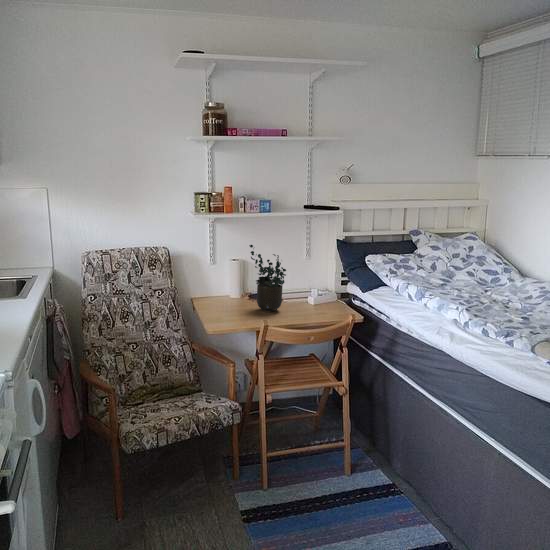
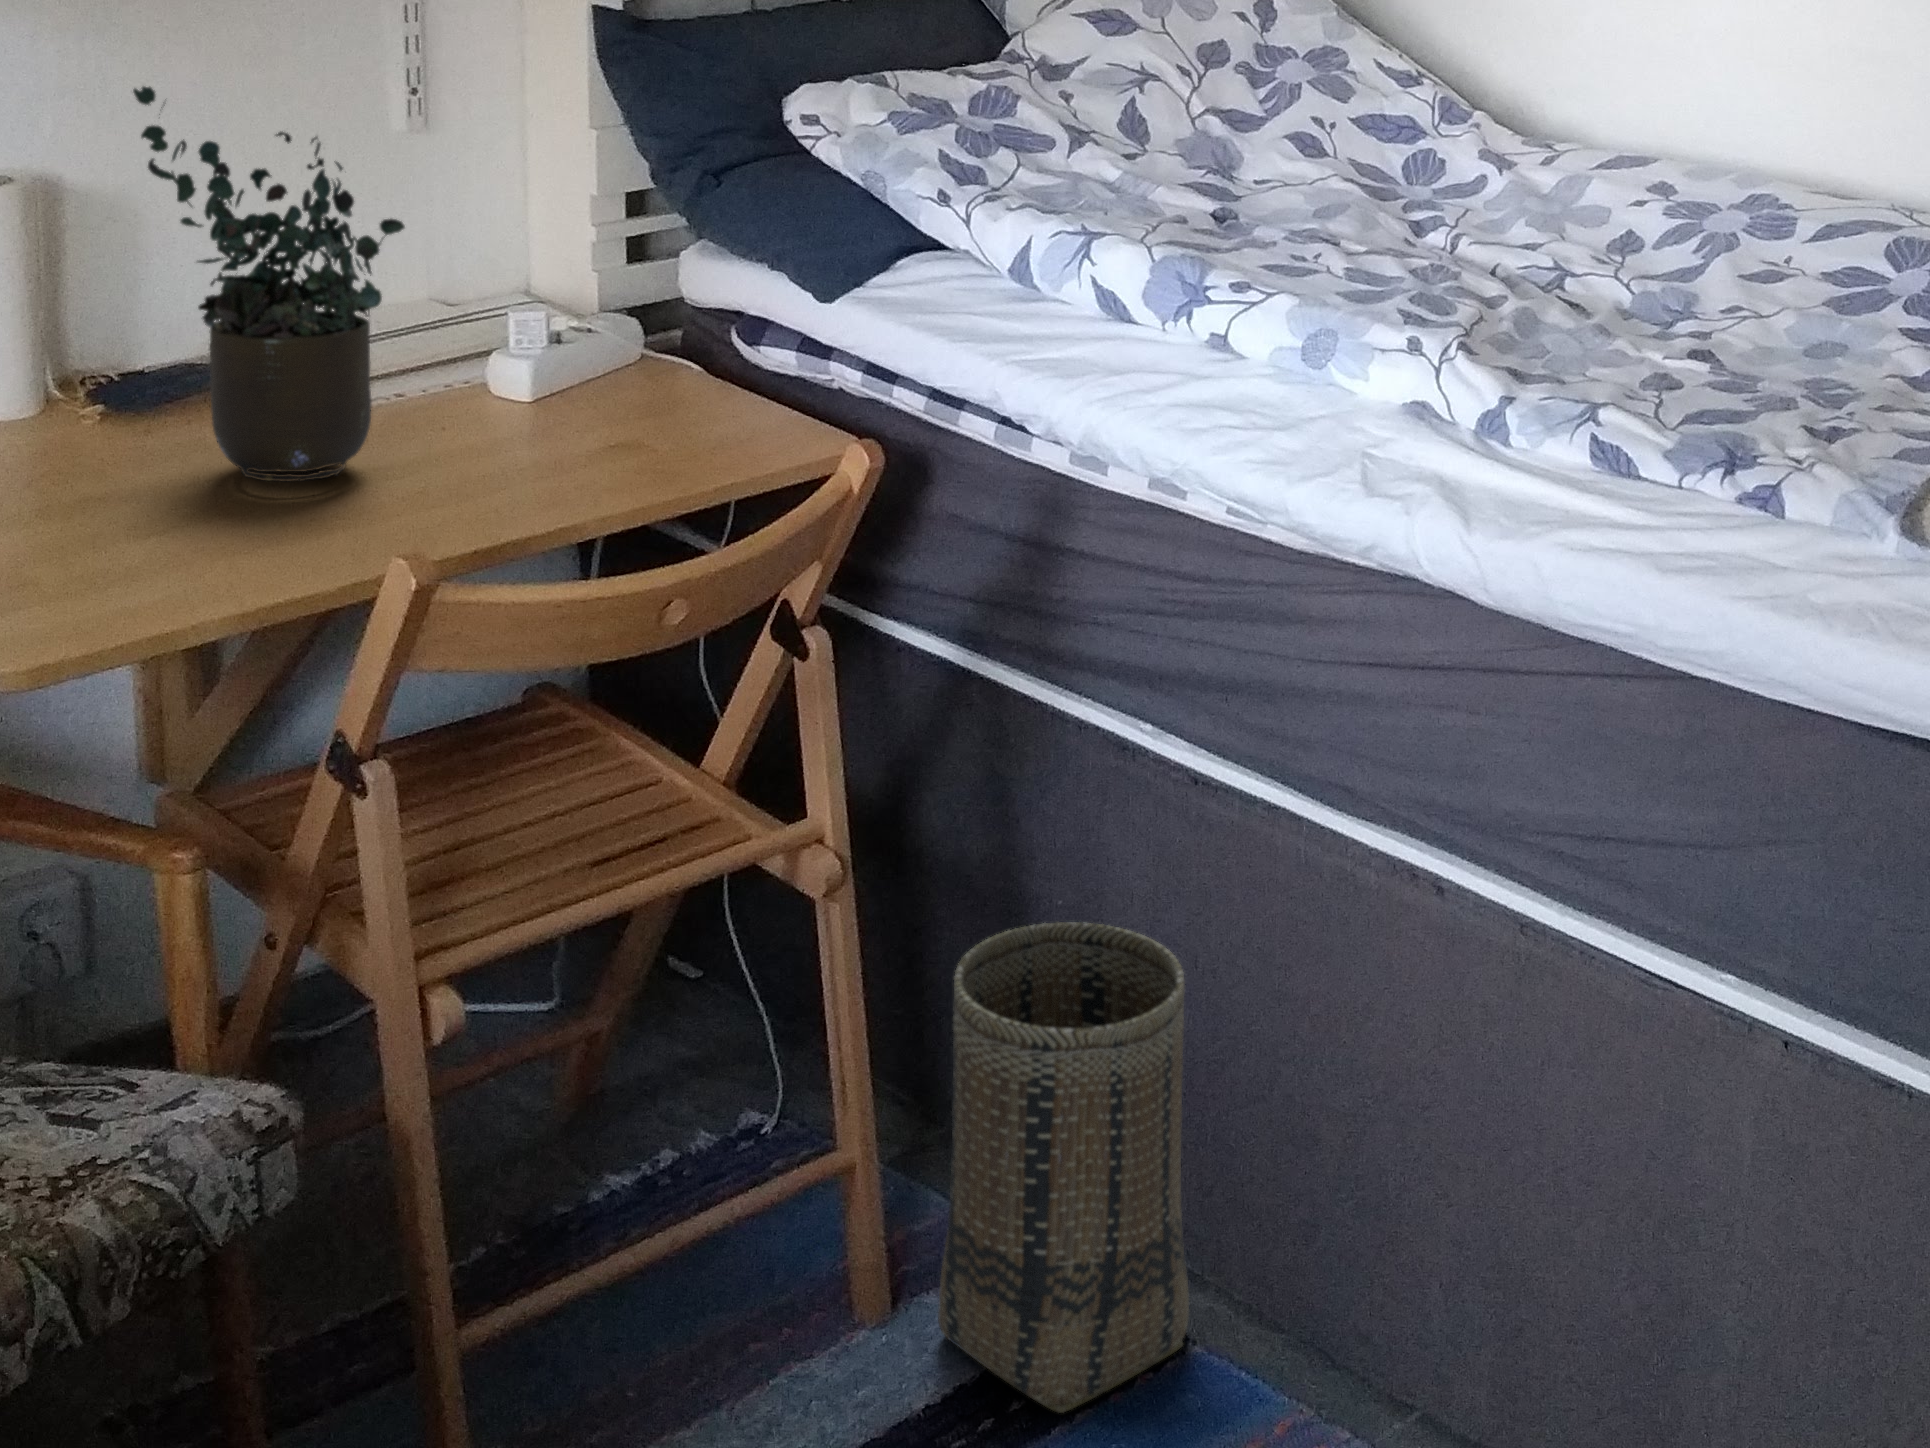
basket: none [354,407,402,496] -> present [938,922,1189,1413]

